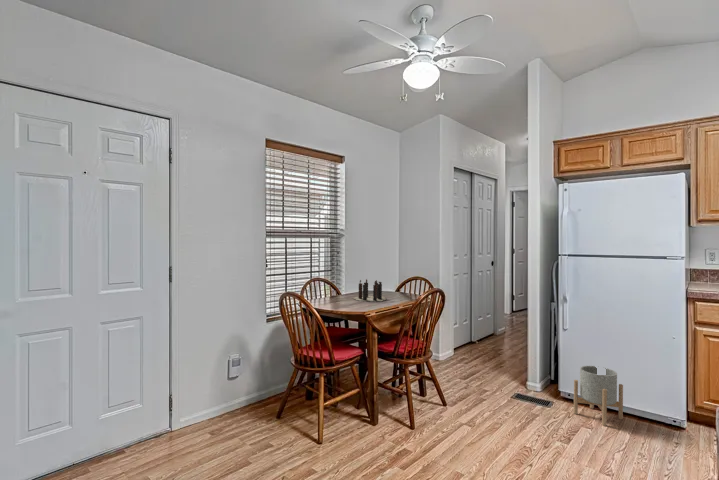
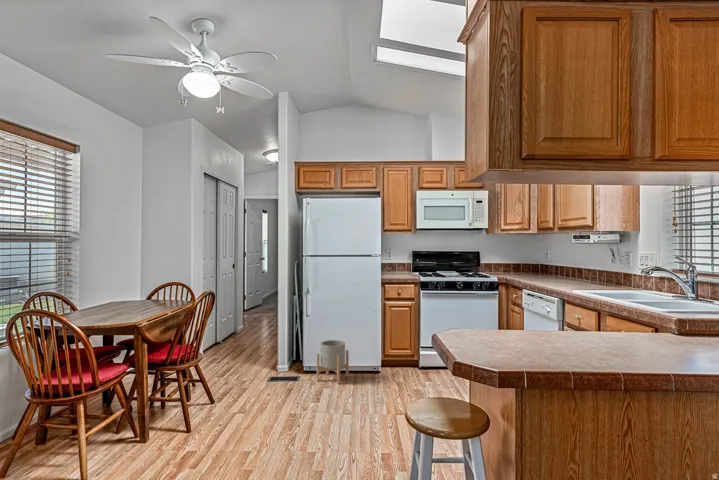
candle: present [354,279,386,302] -> none [97,288,155,313]

